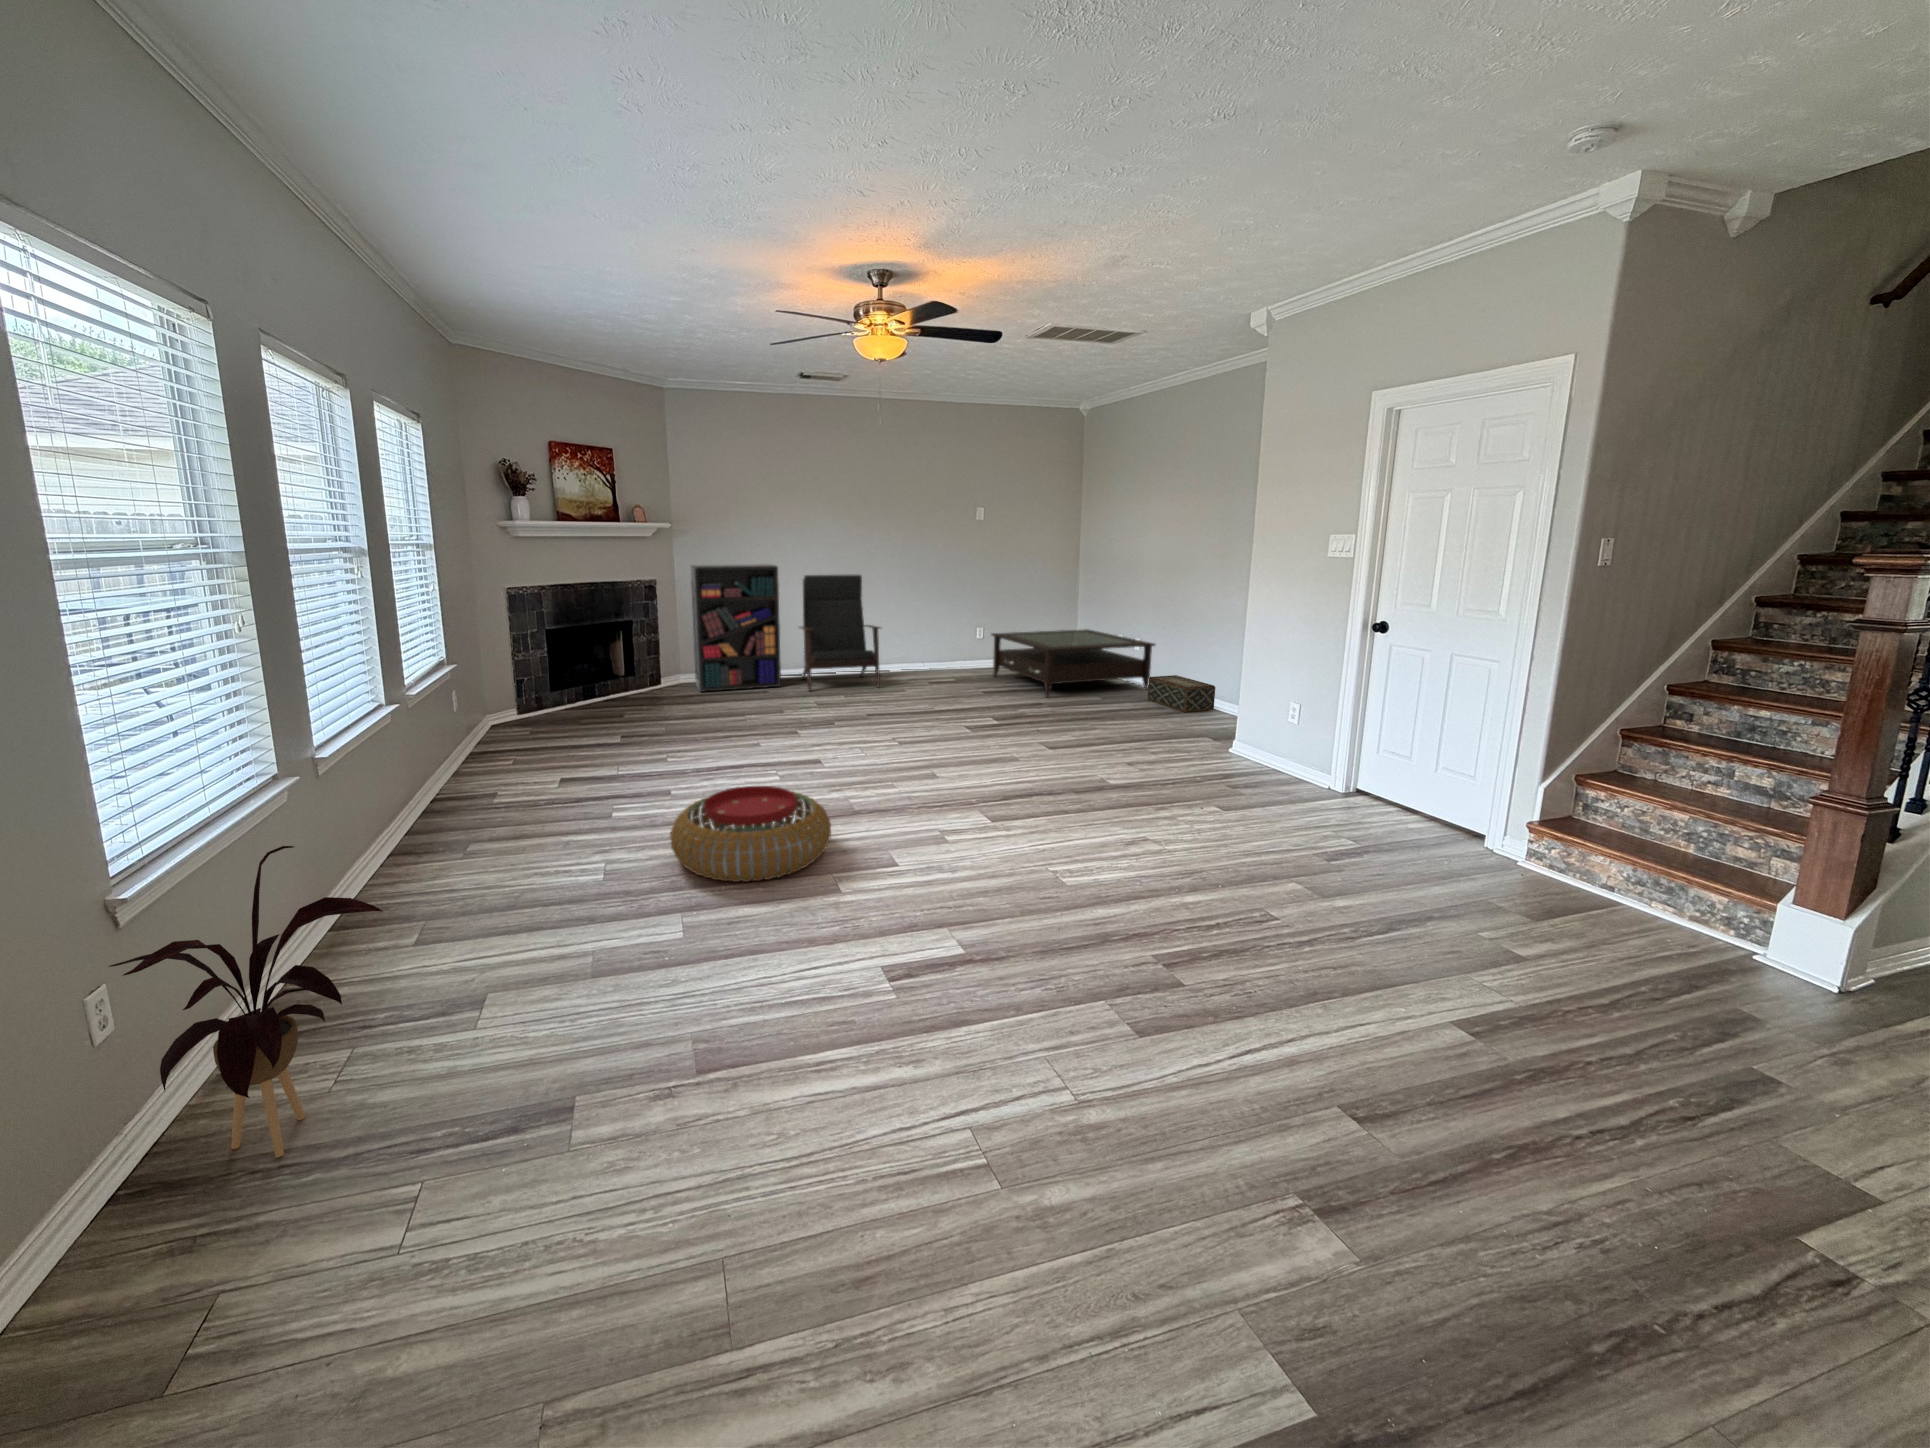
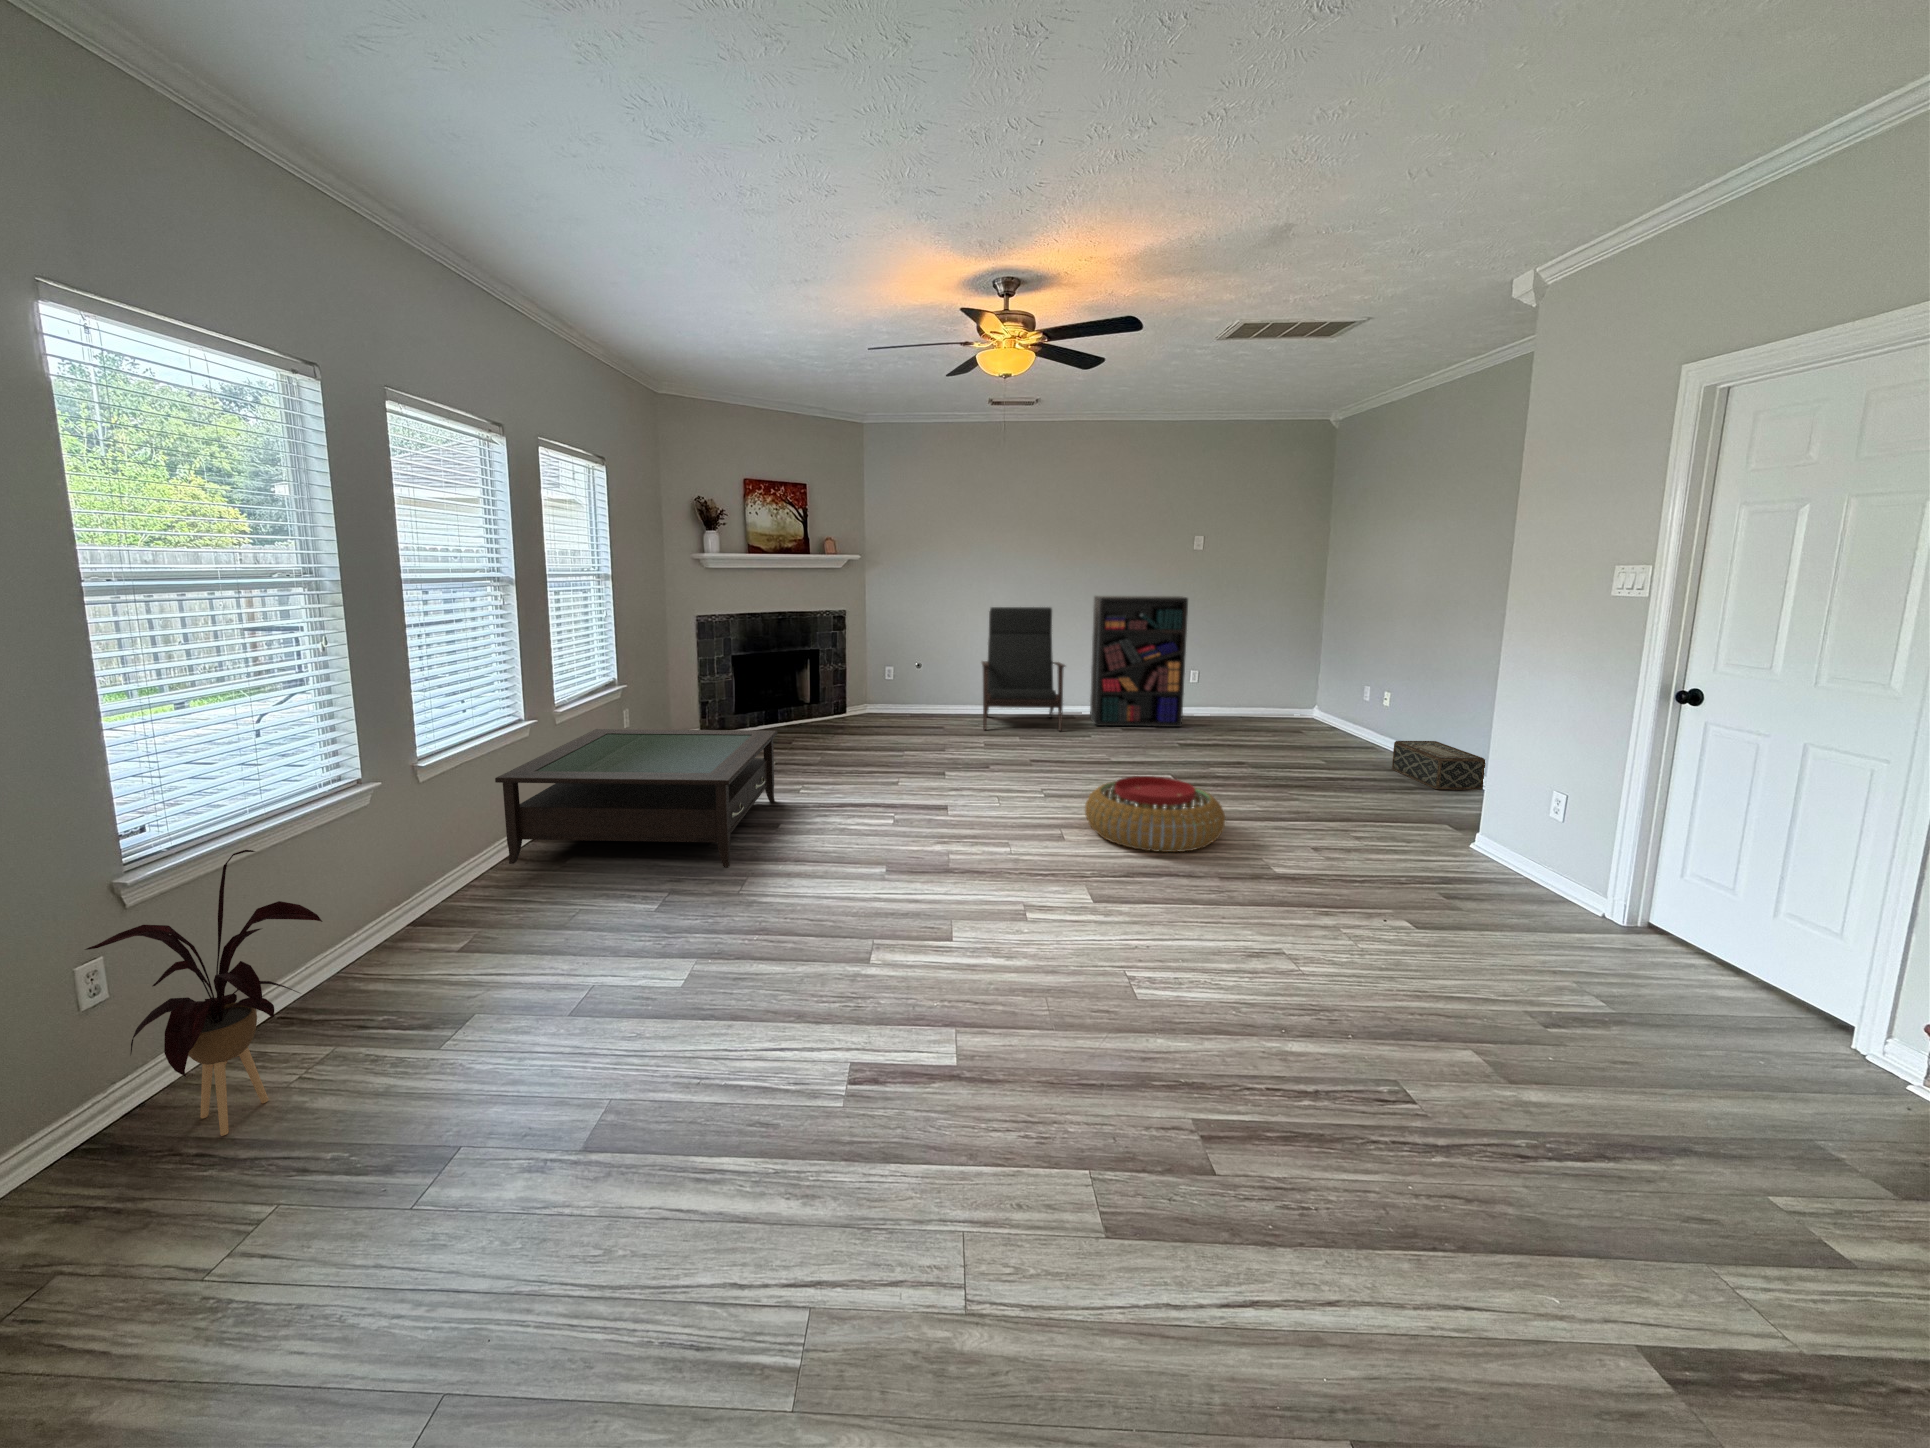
bookshelf: present [691,564,781,692] -> present [1090,596,1188,727]
coffee table: present [992,629,1155,697] -> present [495,729,777,867]
pouf: present [670,786,831,882] -> present [1085,776,1225,852]

